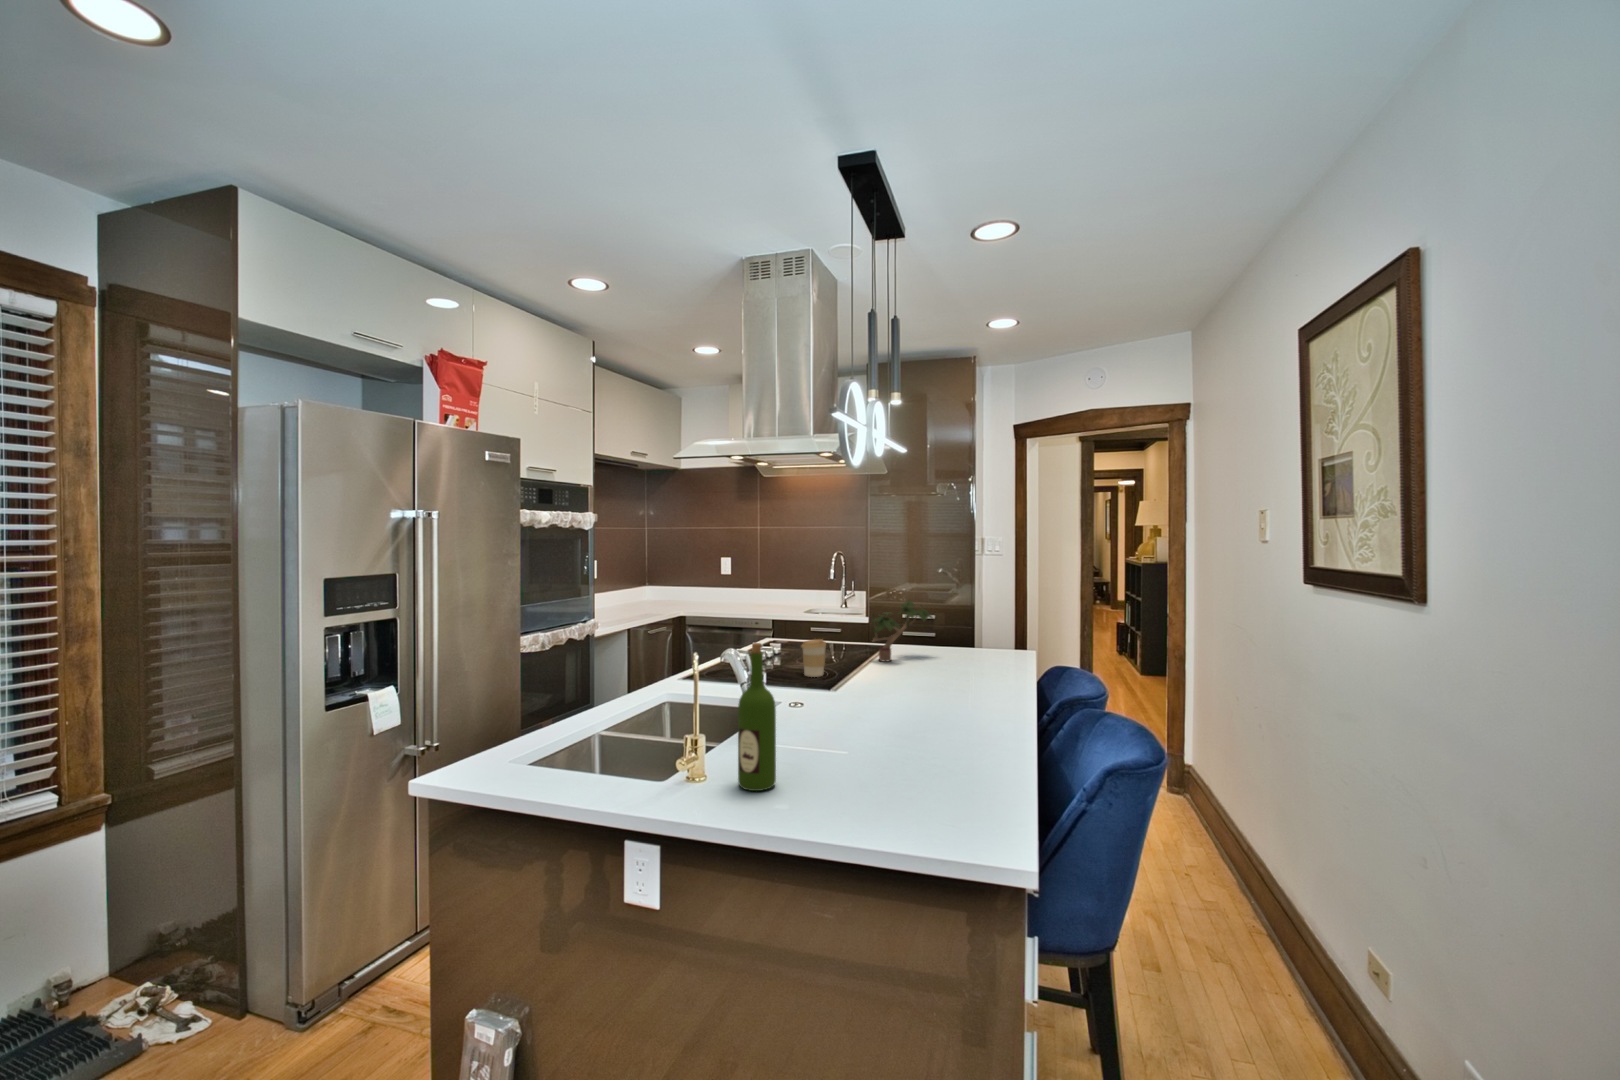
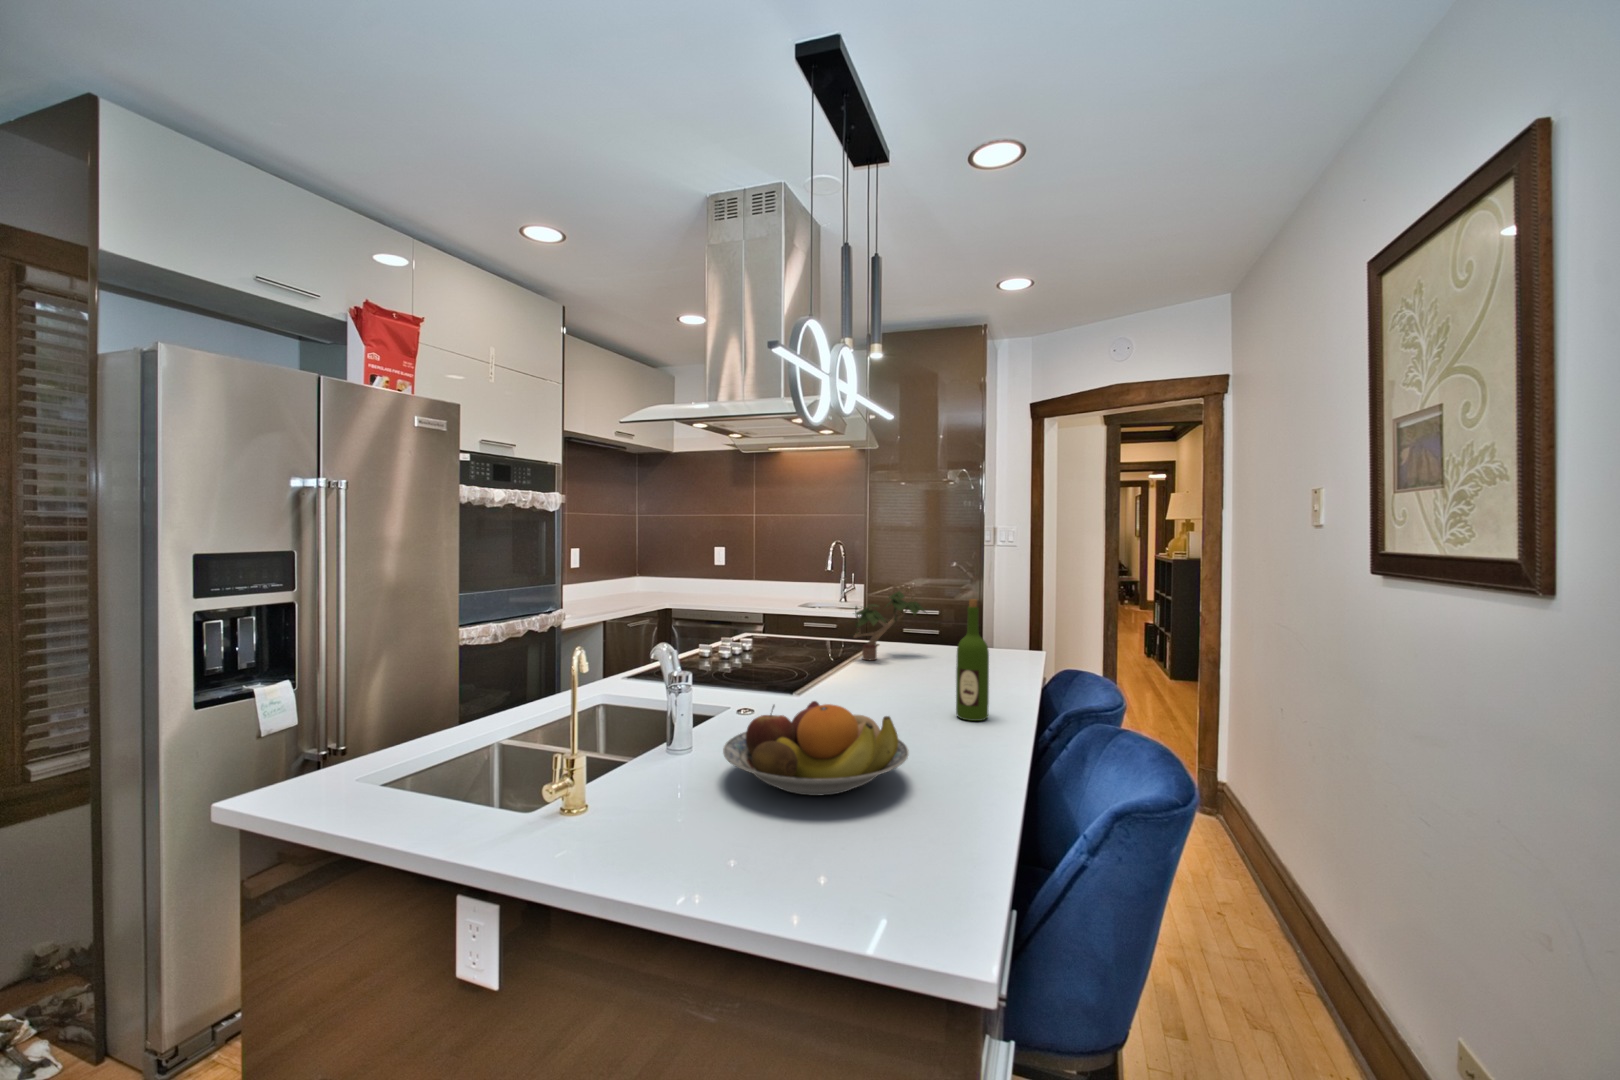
coffee cup: present [801,639,826,677] -> none [767,634,796,677]
wine bottle: present [738,643,776,791] -> present [956,599,989,721]
fruit bowl: none [802,693,948,765] -> present [723,701,909,795]

